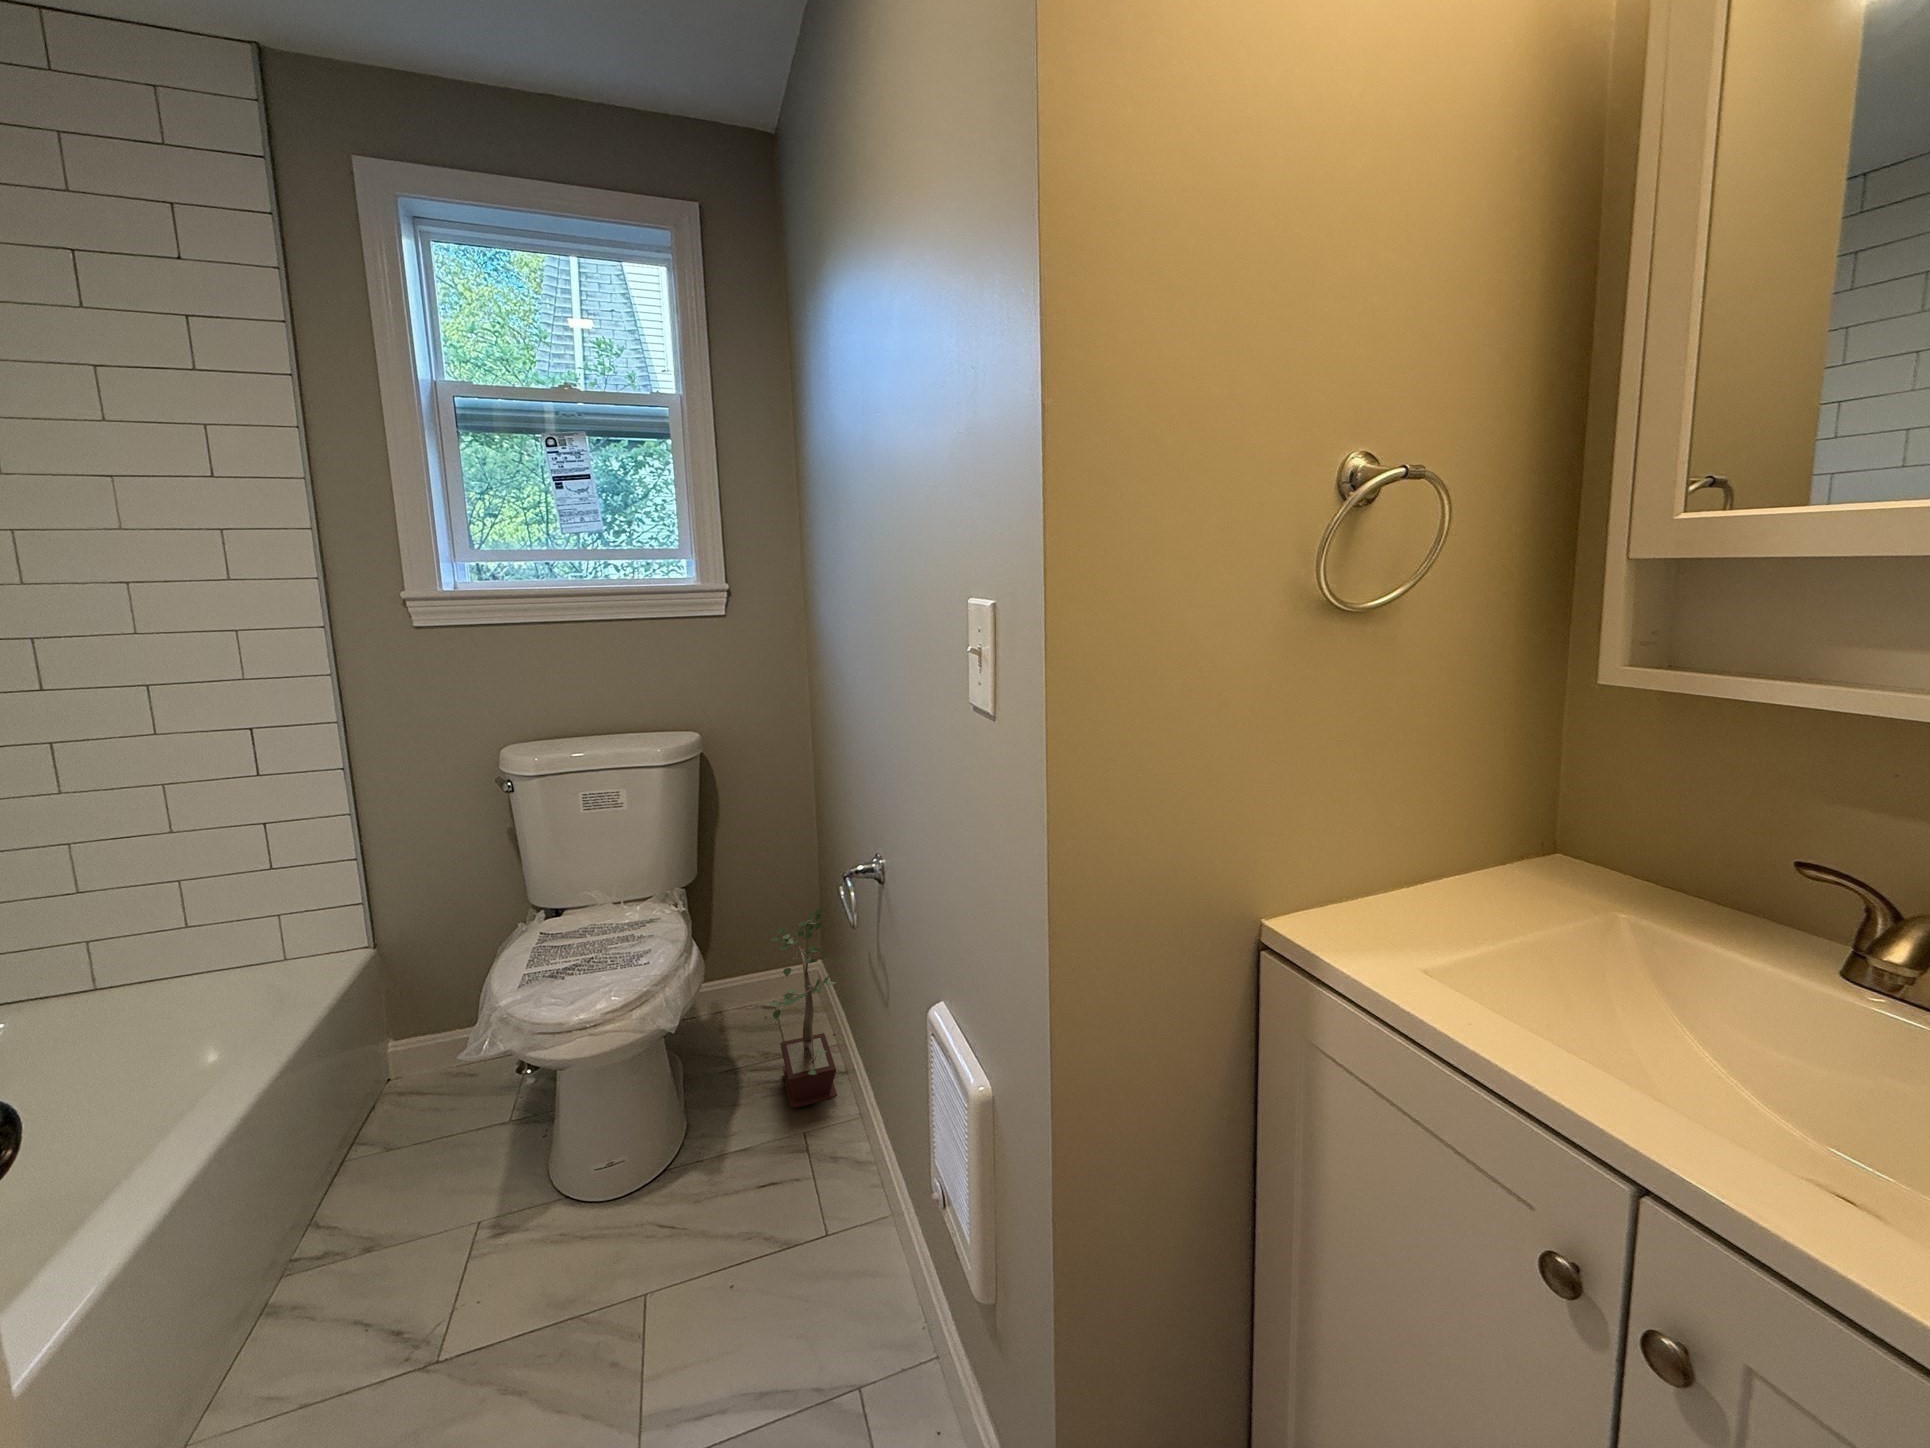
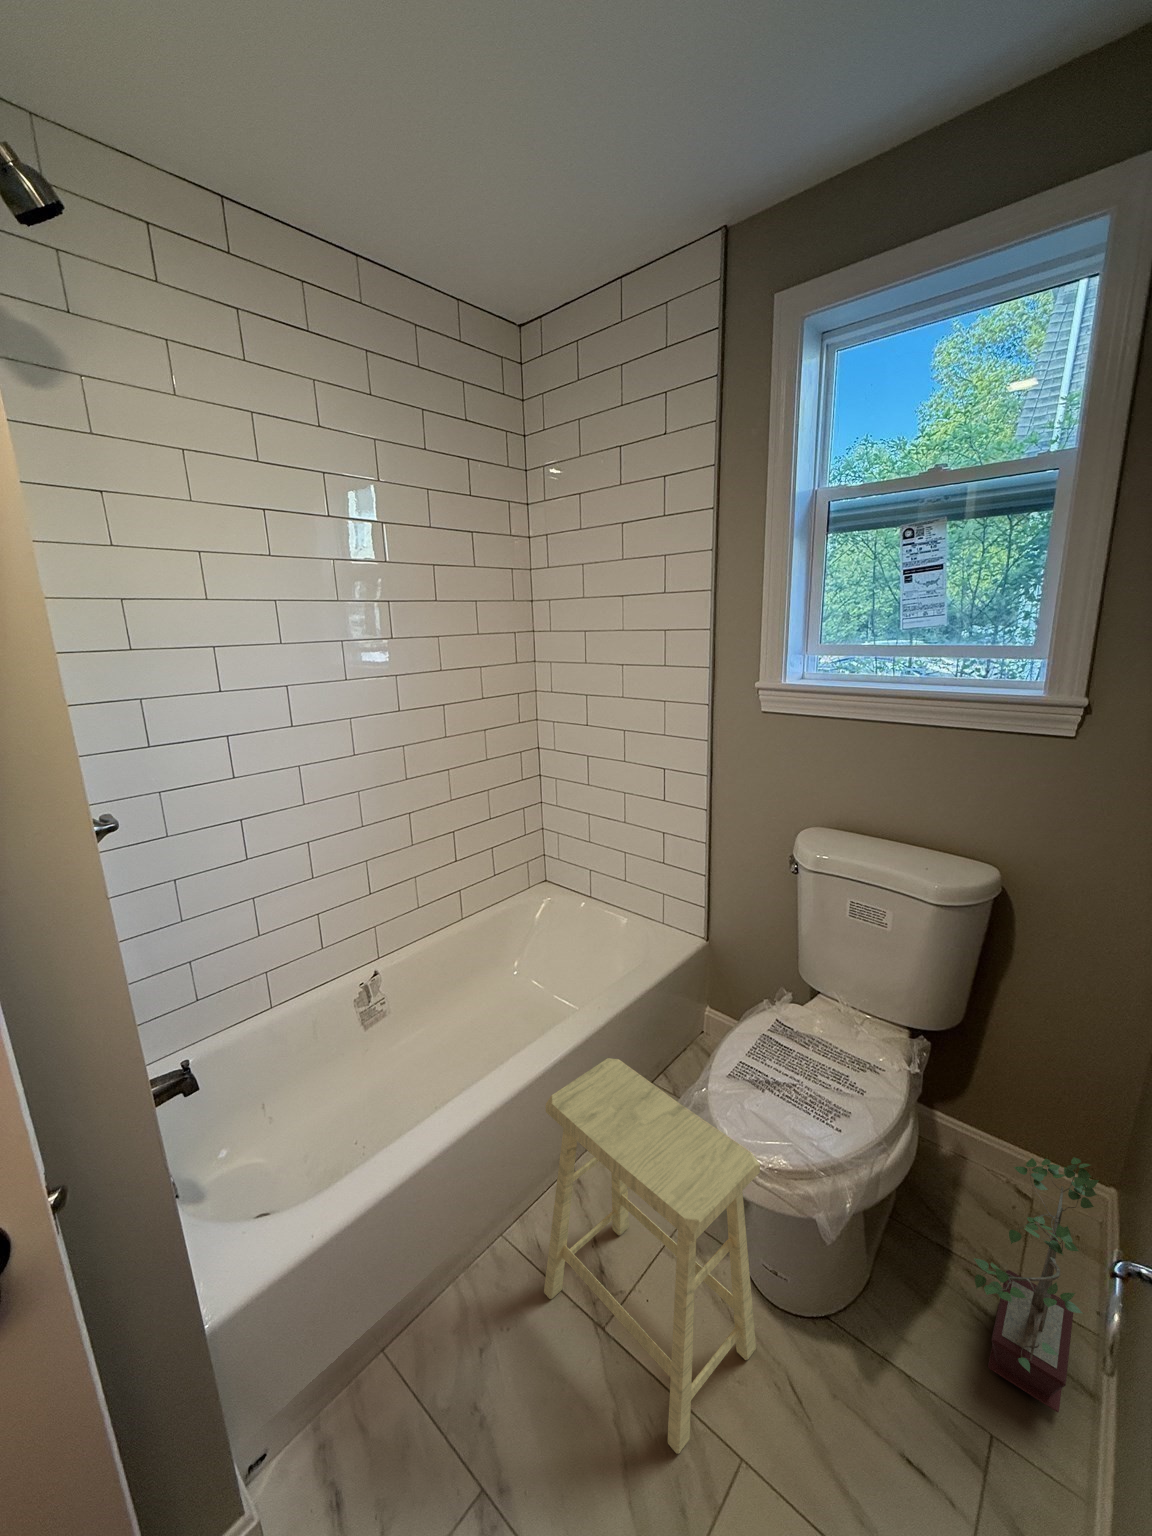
footstool: none [305,1011,621,1395] -> present [544,1058,760,1454]

